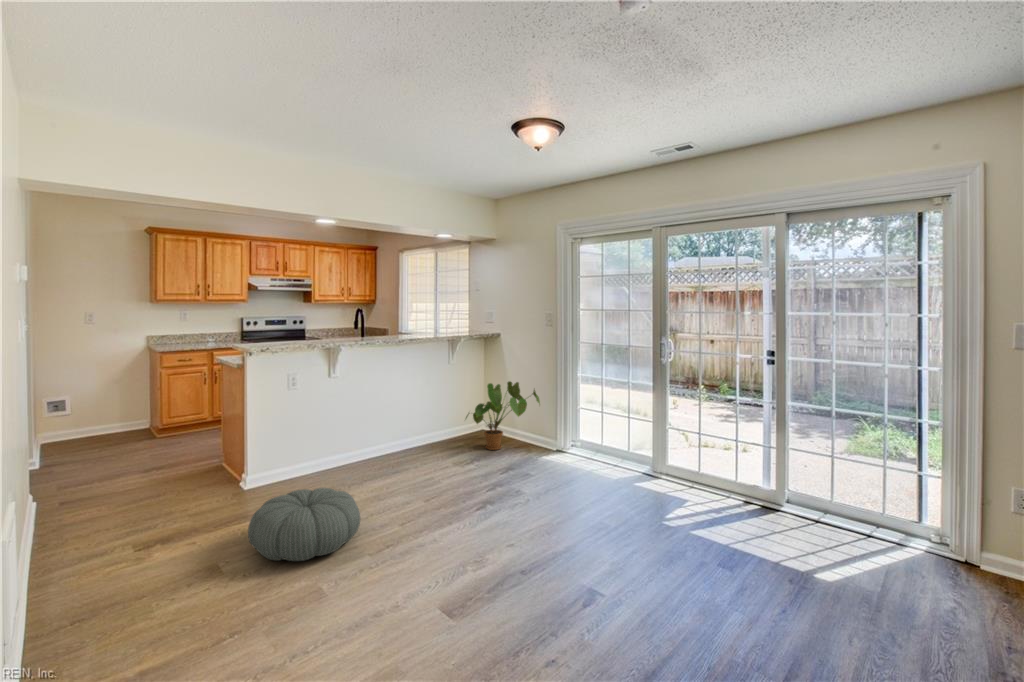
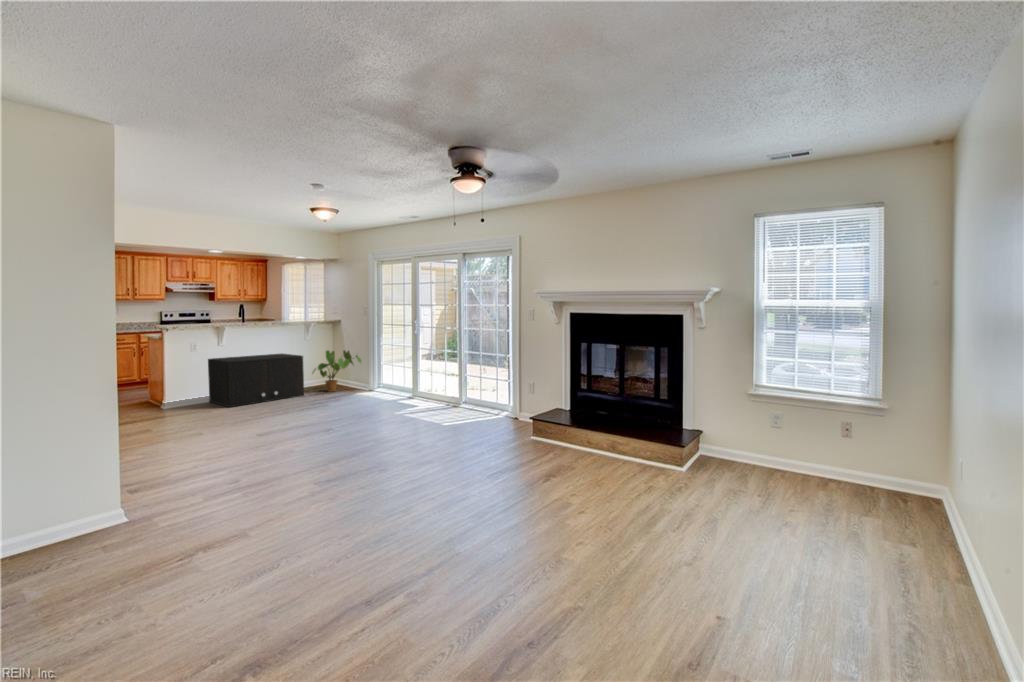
storage cabinet: none [312,387,458,491] -> present [208,353,304,407]
pouf: present [248,488,360,561] -> none [167,397,229,426]

